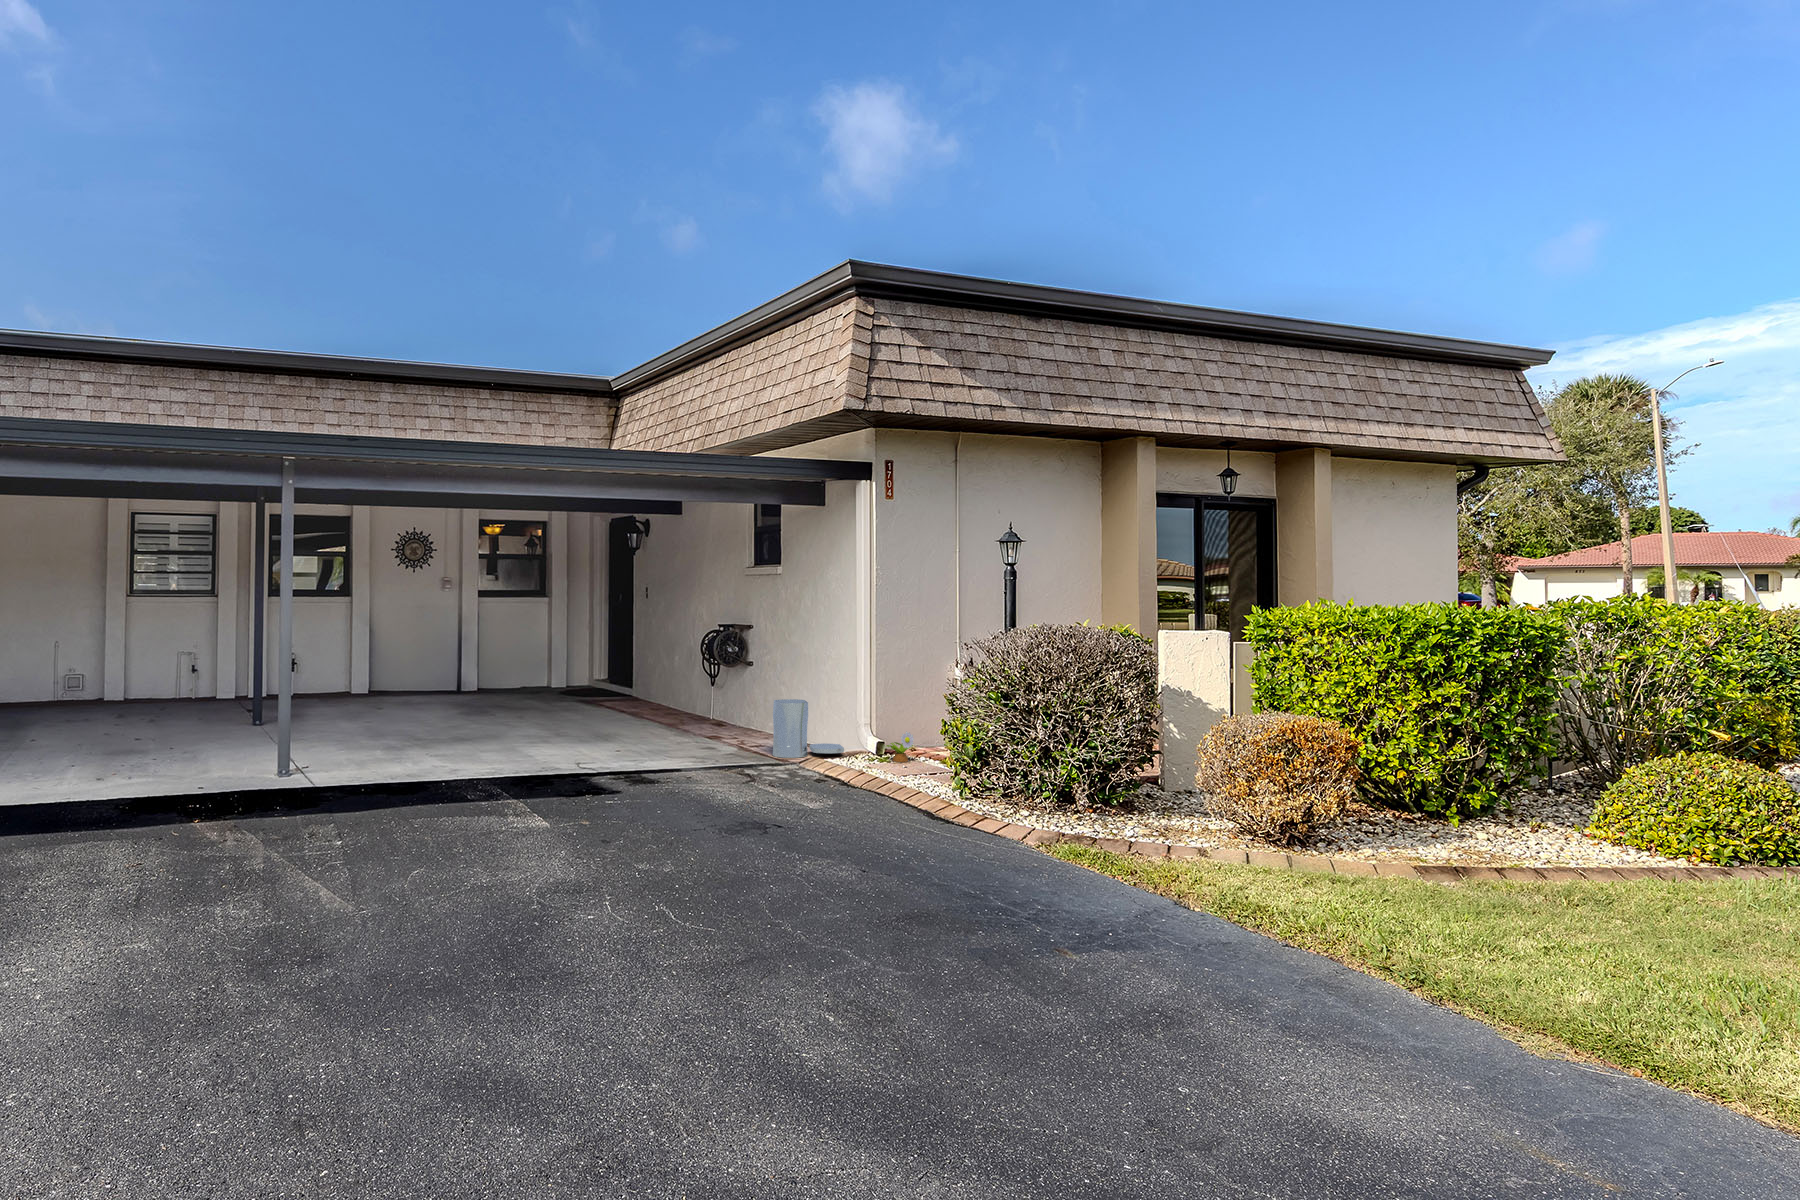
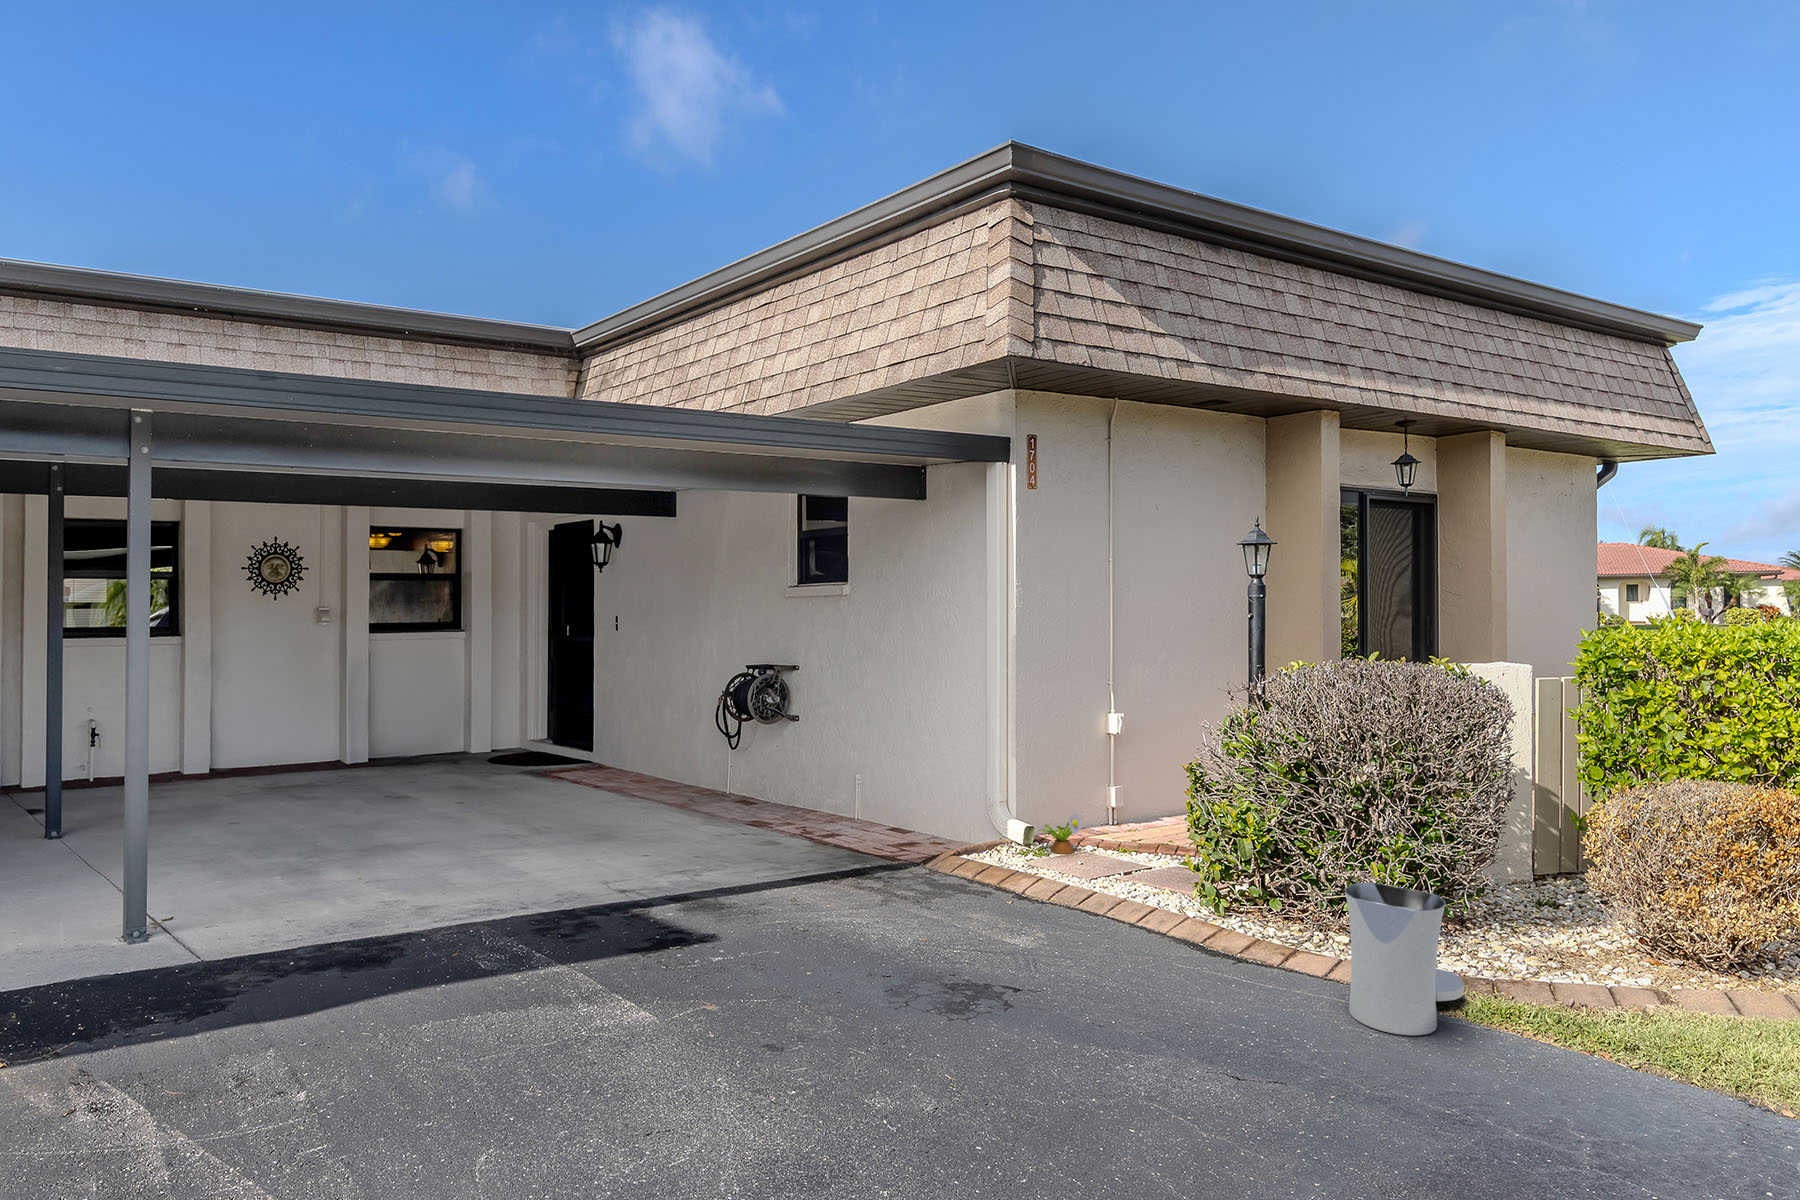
trash can: present [773,699,844,758] -> present [1345,883,1464,1035]

